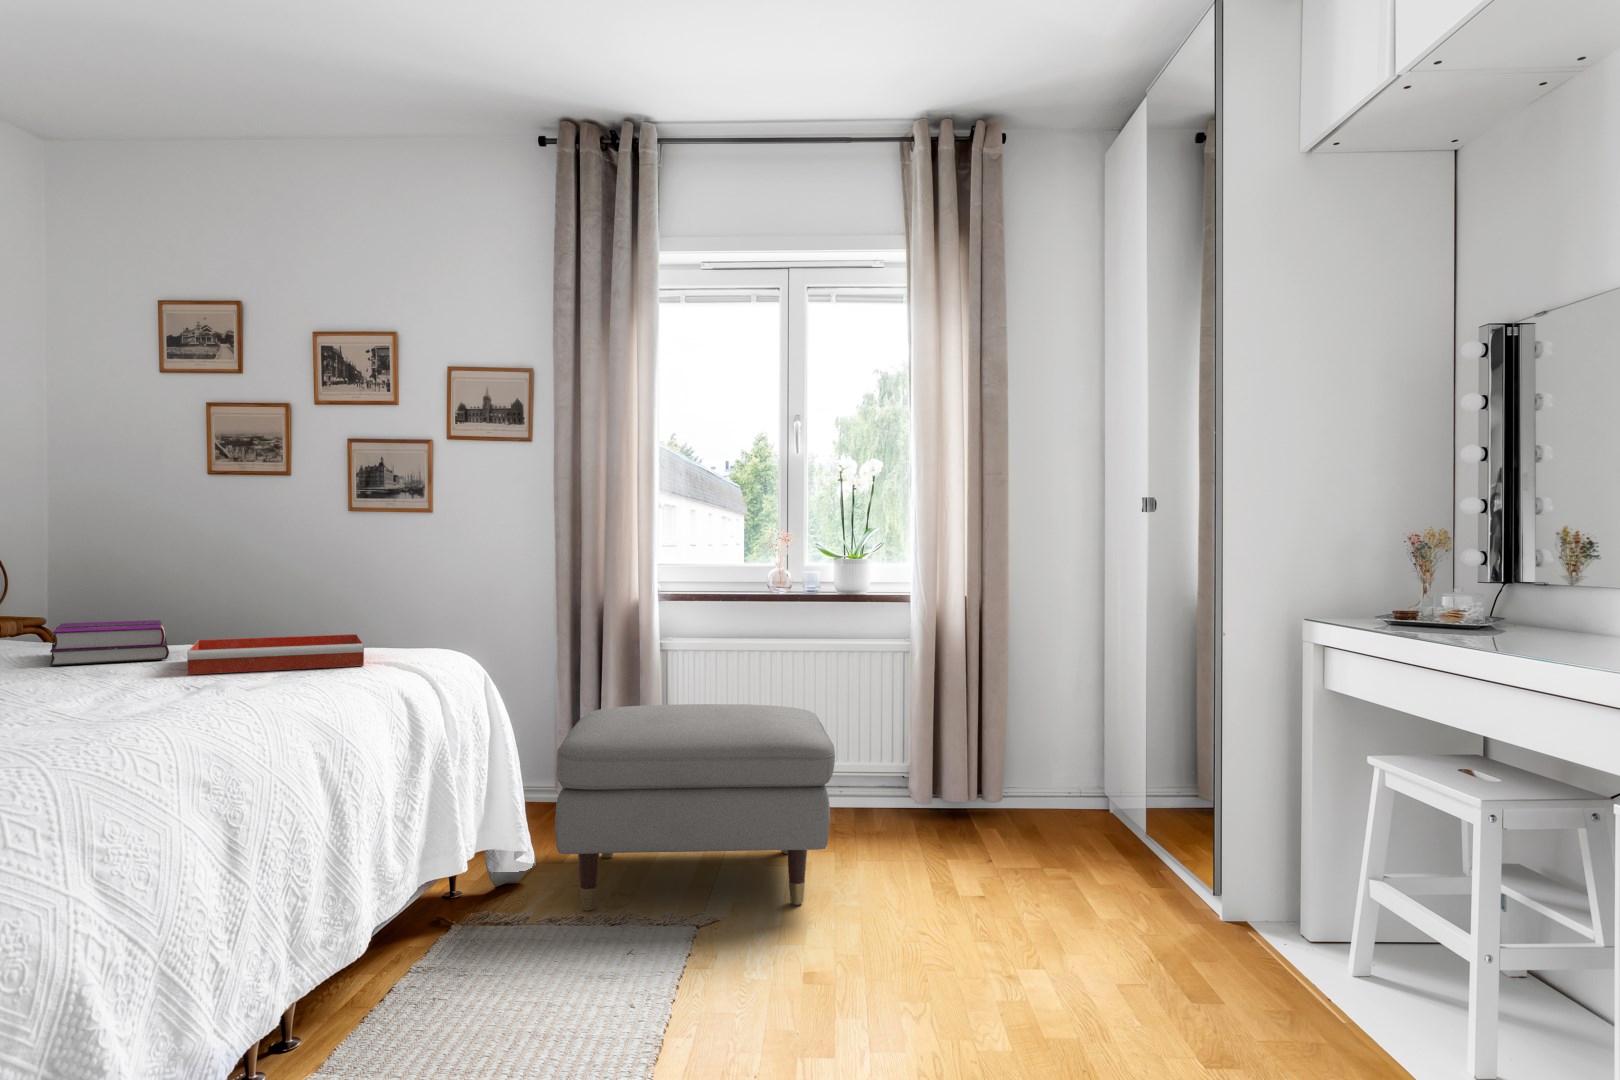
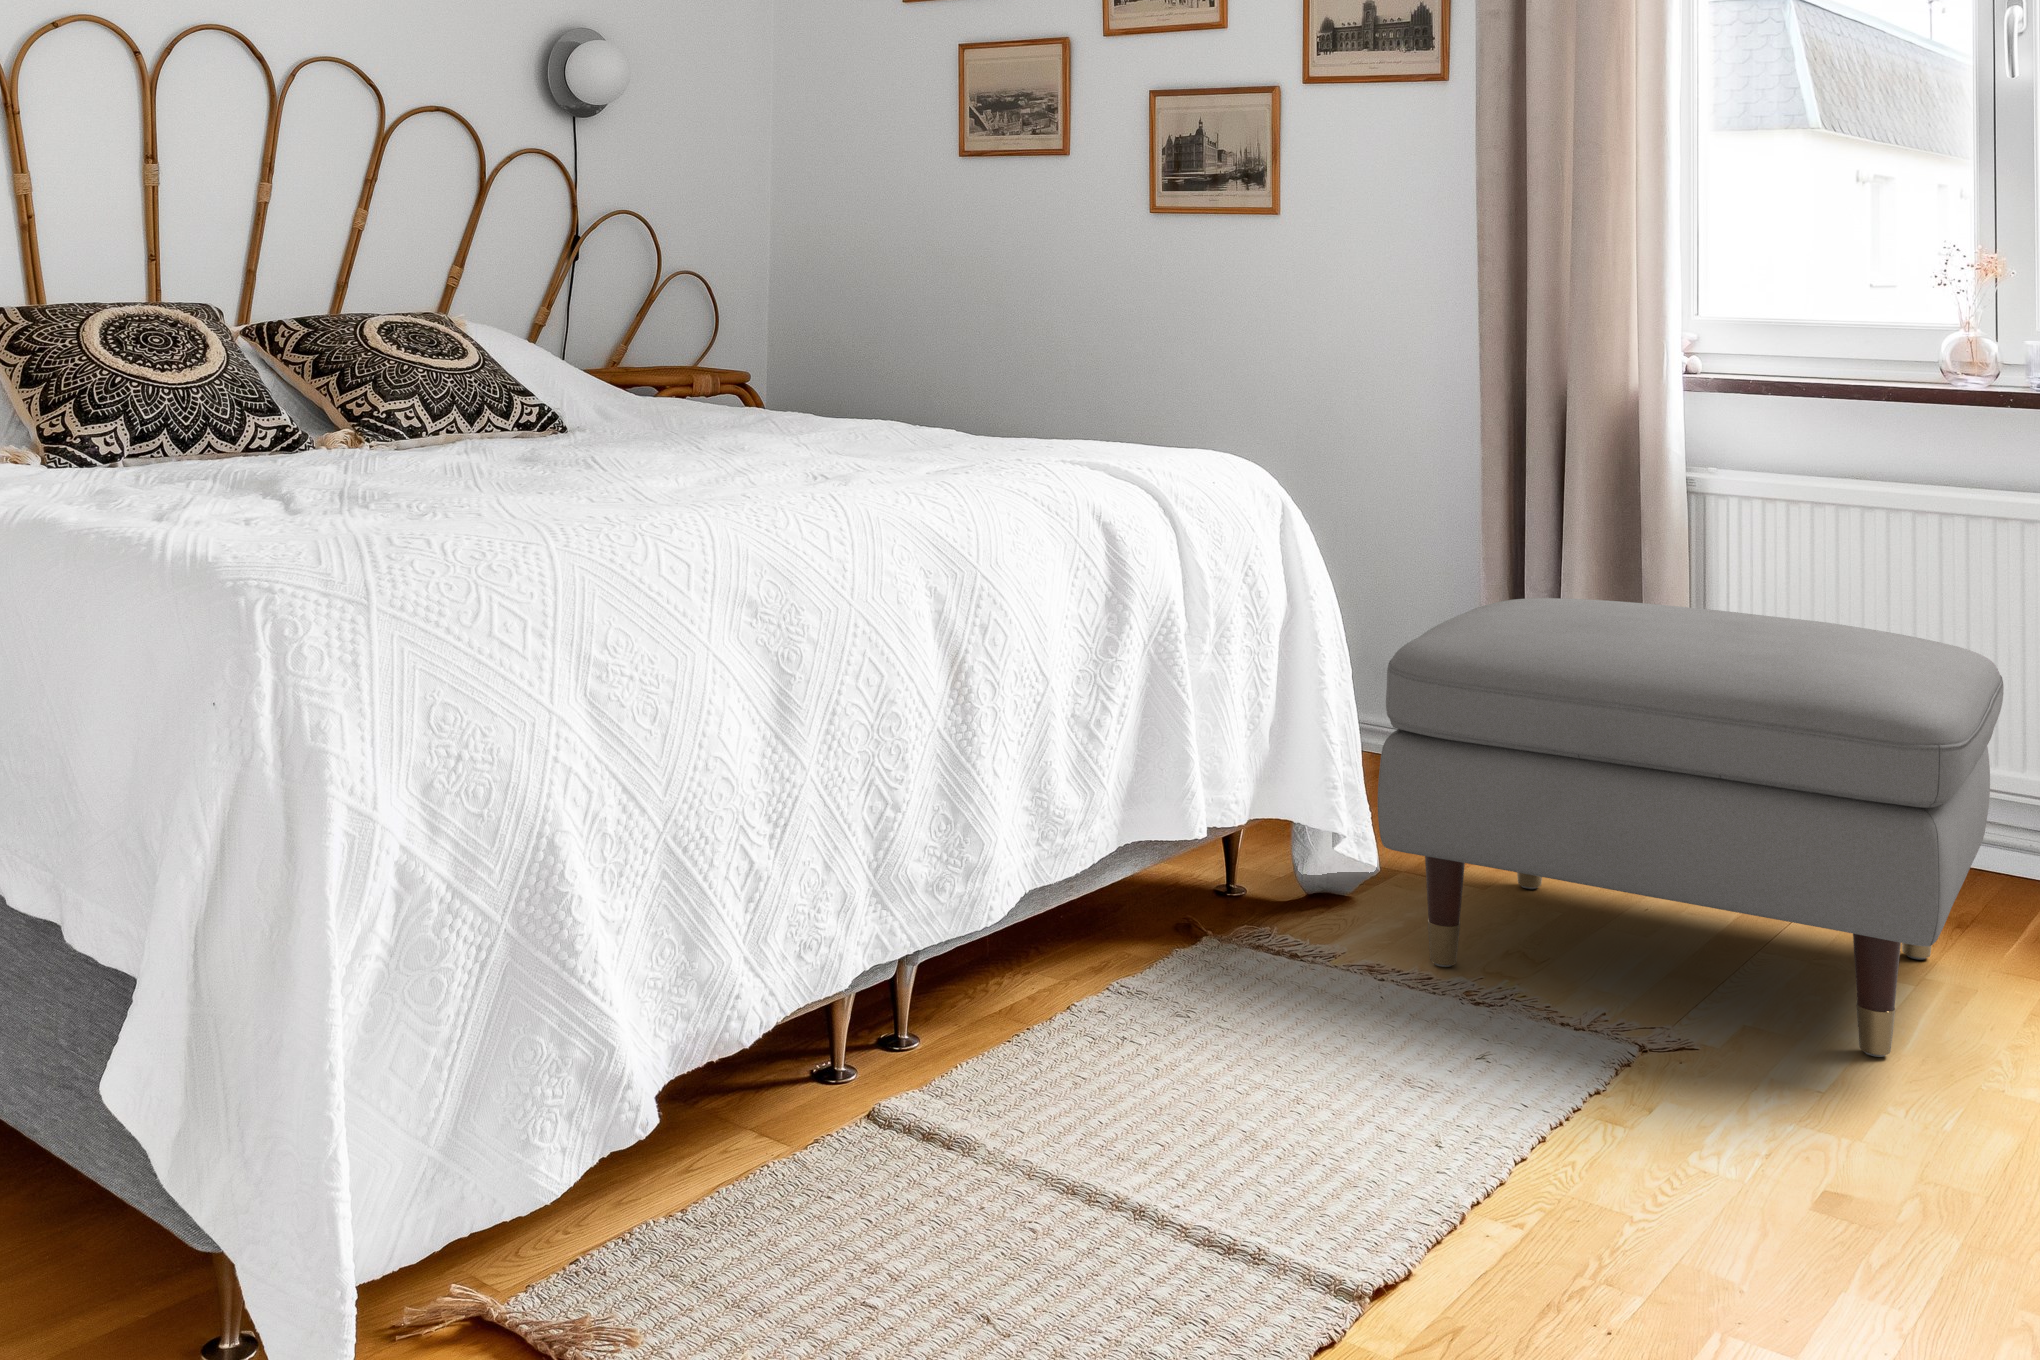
hardback book: present [50,620,169,666] -> none [688,385,841,444]
tray: present [187,634,364,674] -> none [821,417,1078,473]

